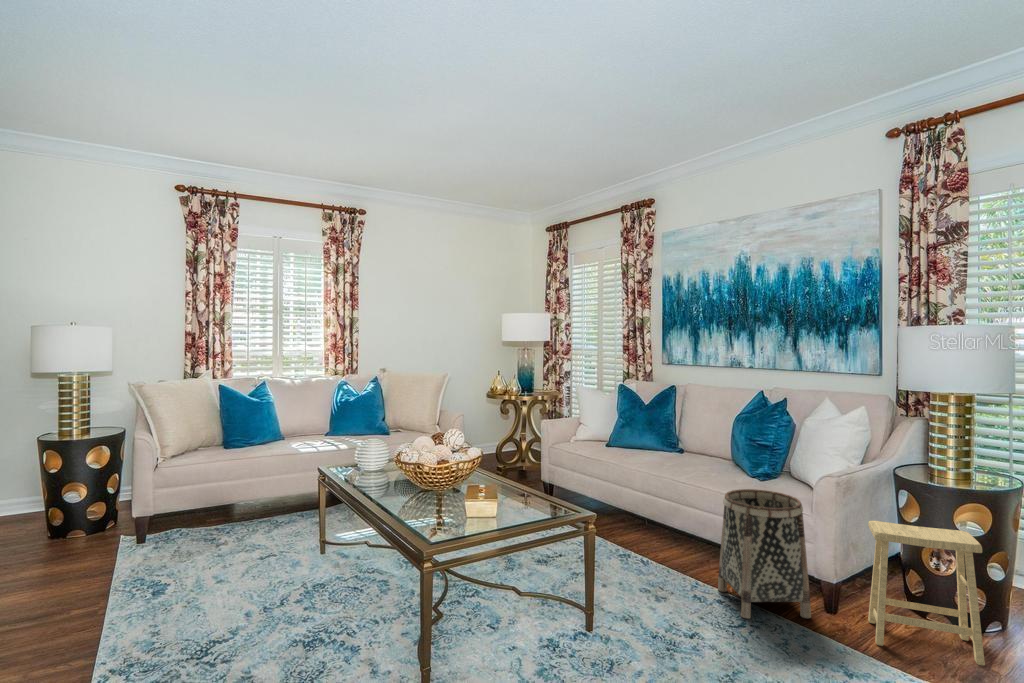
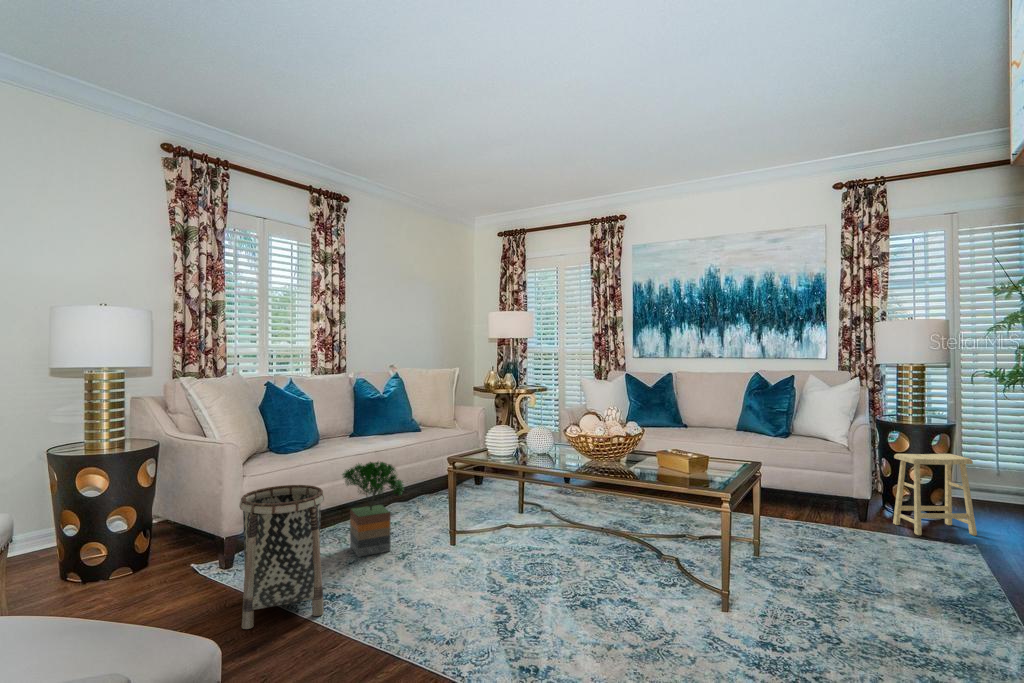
potted tree: none [231,463,288,551] -> present [342,462,403,557]
basket: present [718,489,811,619] -> present [239,485,324,629]

